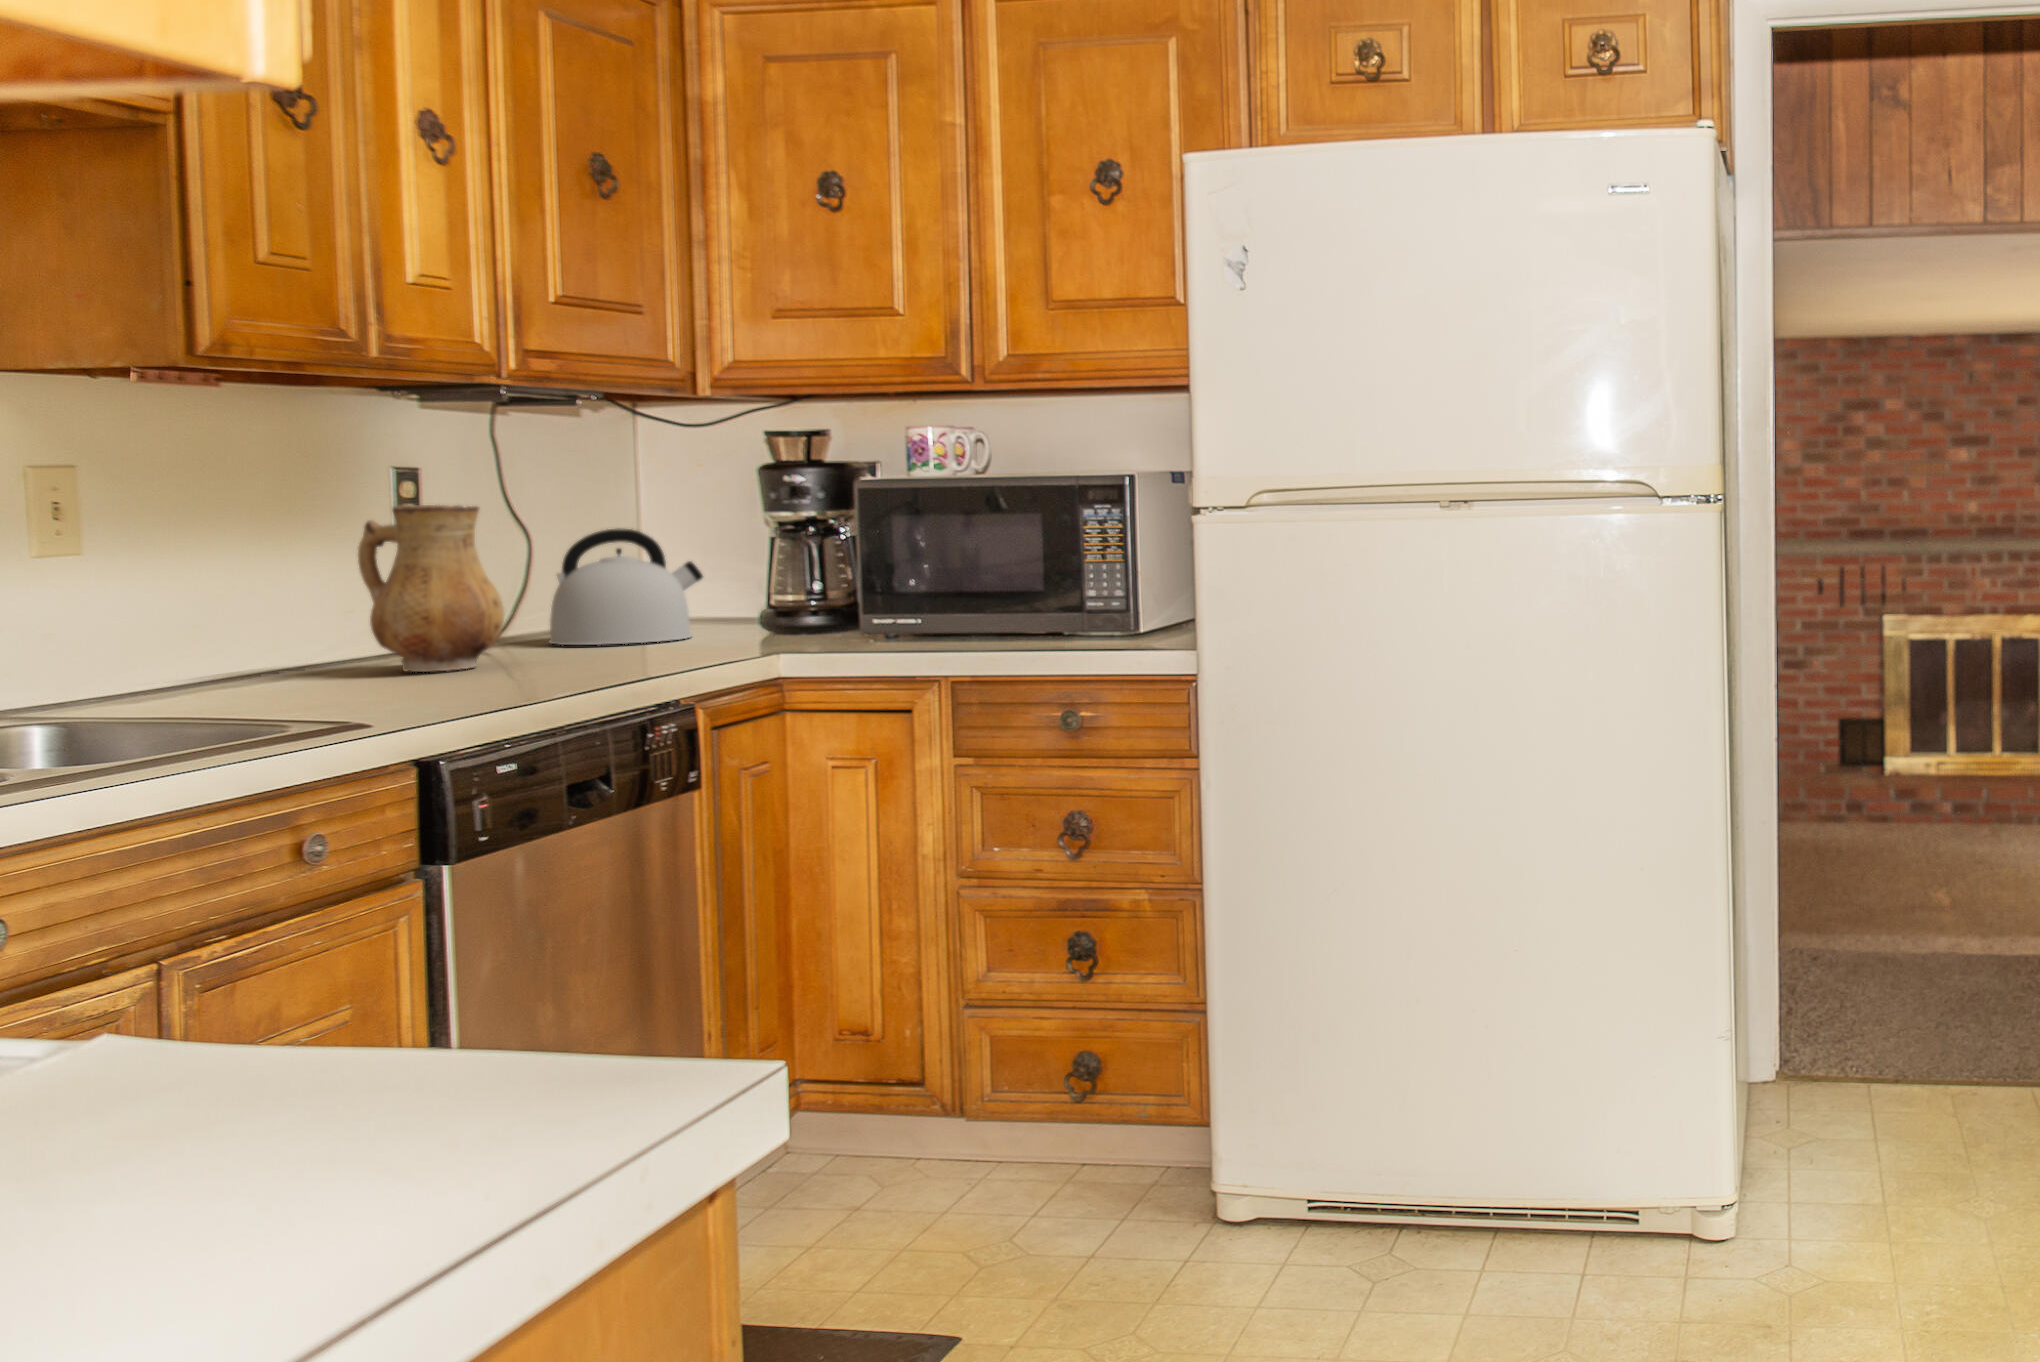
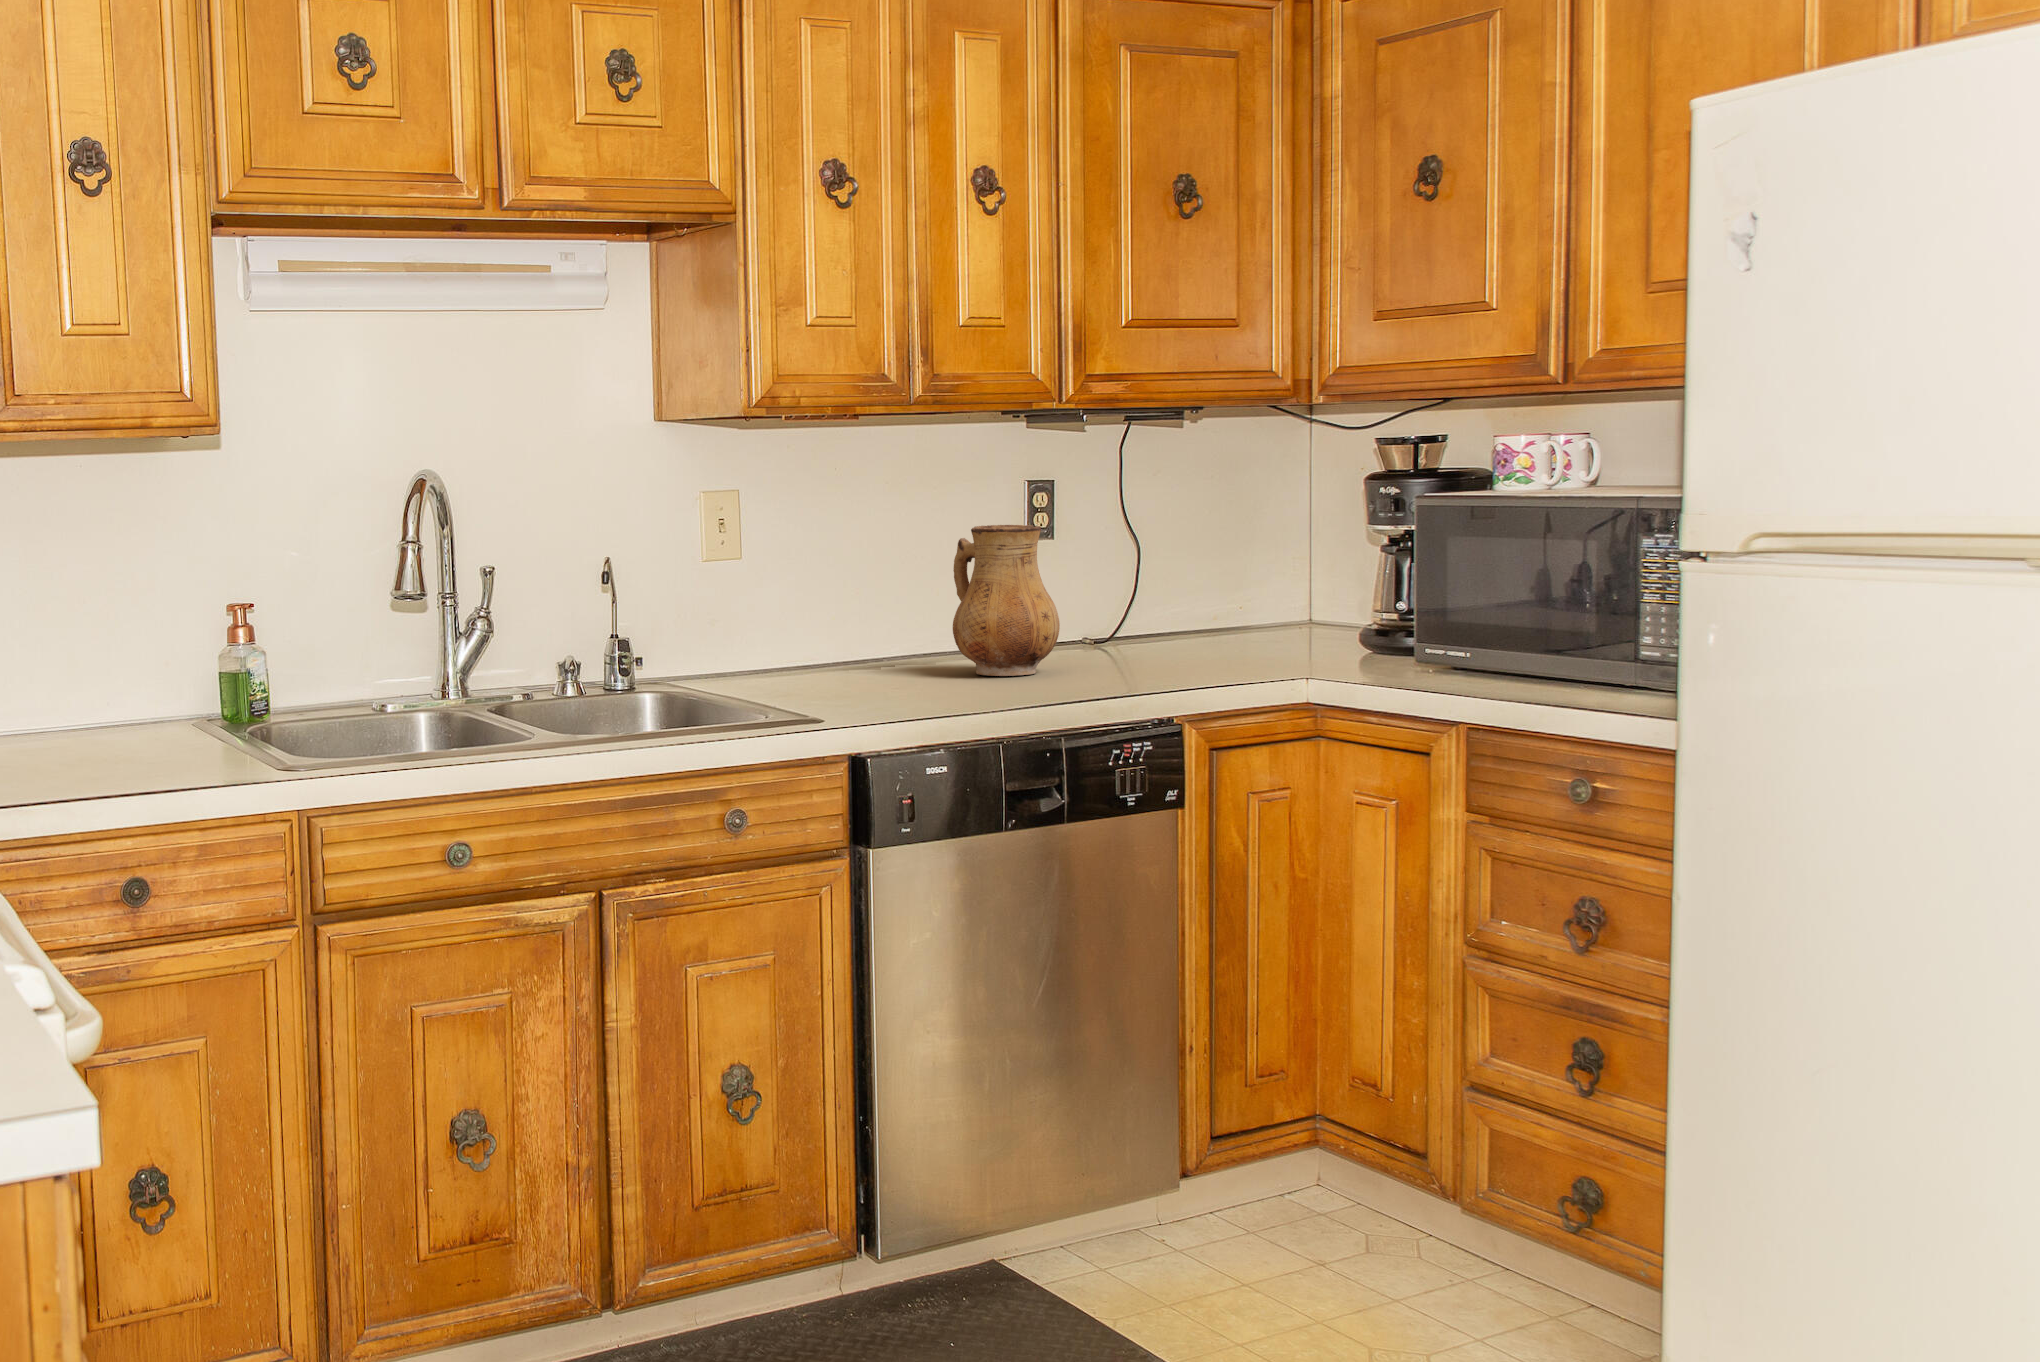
kettle: present [549,528,703,645] -> none [1137,544,1283,658]

